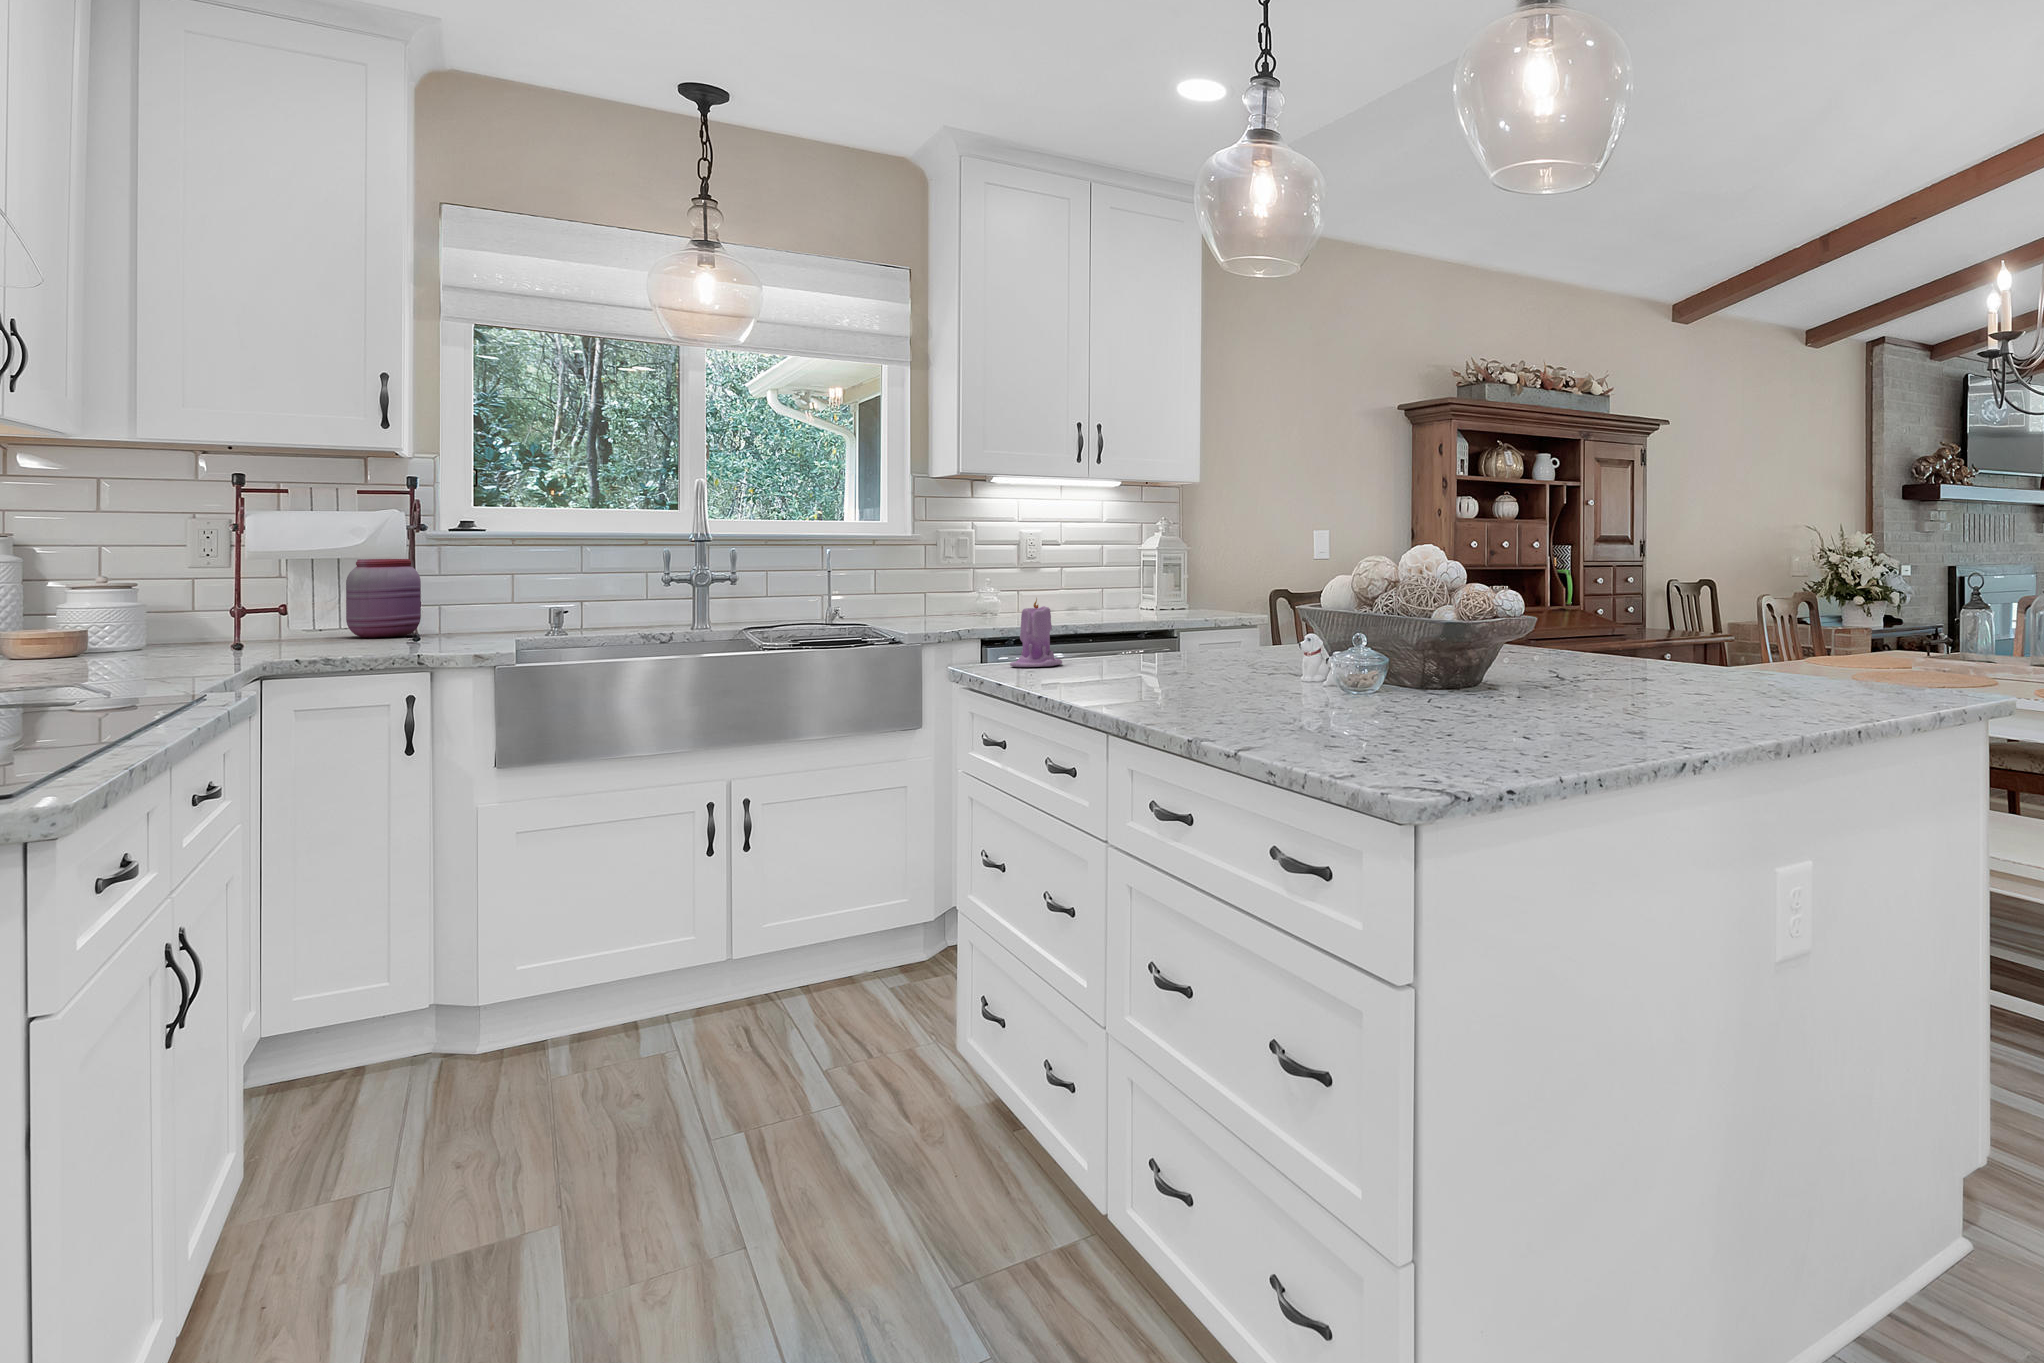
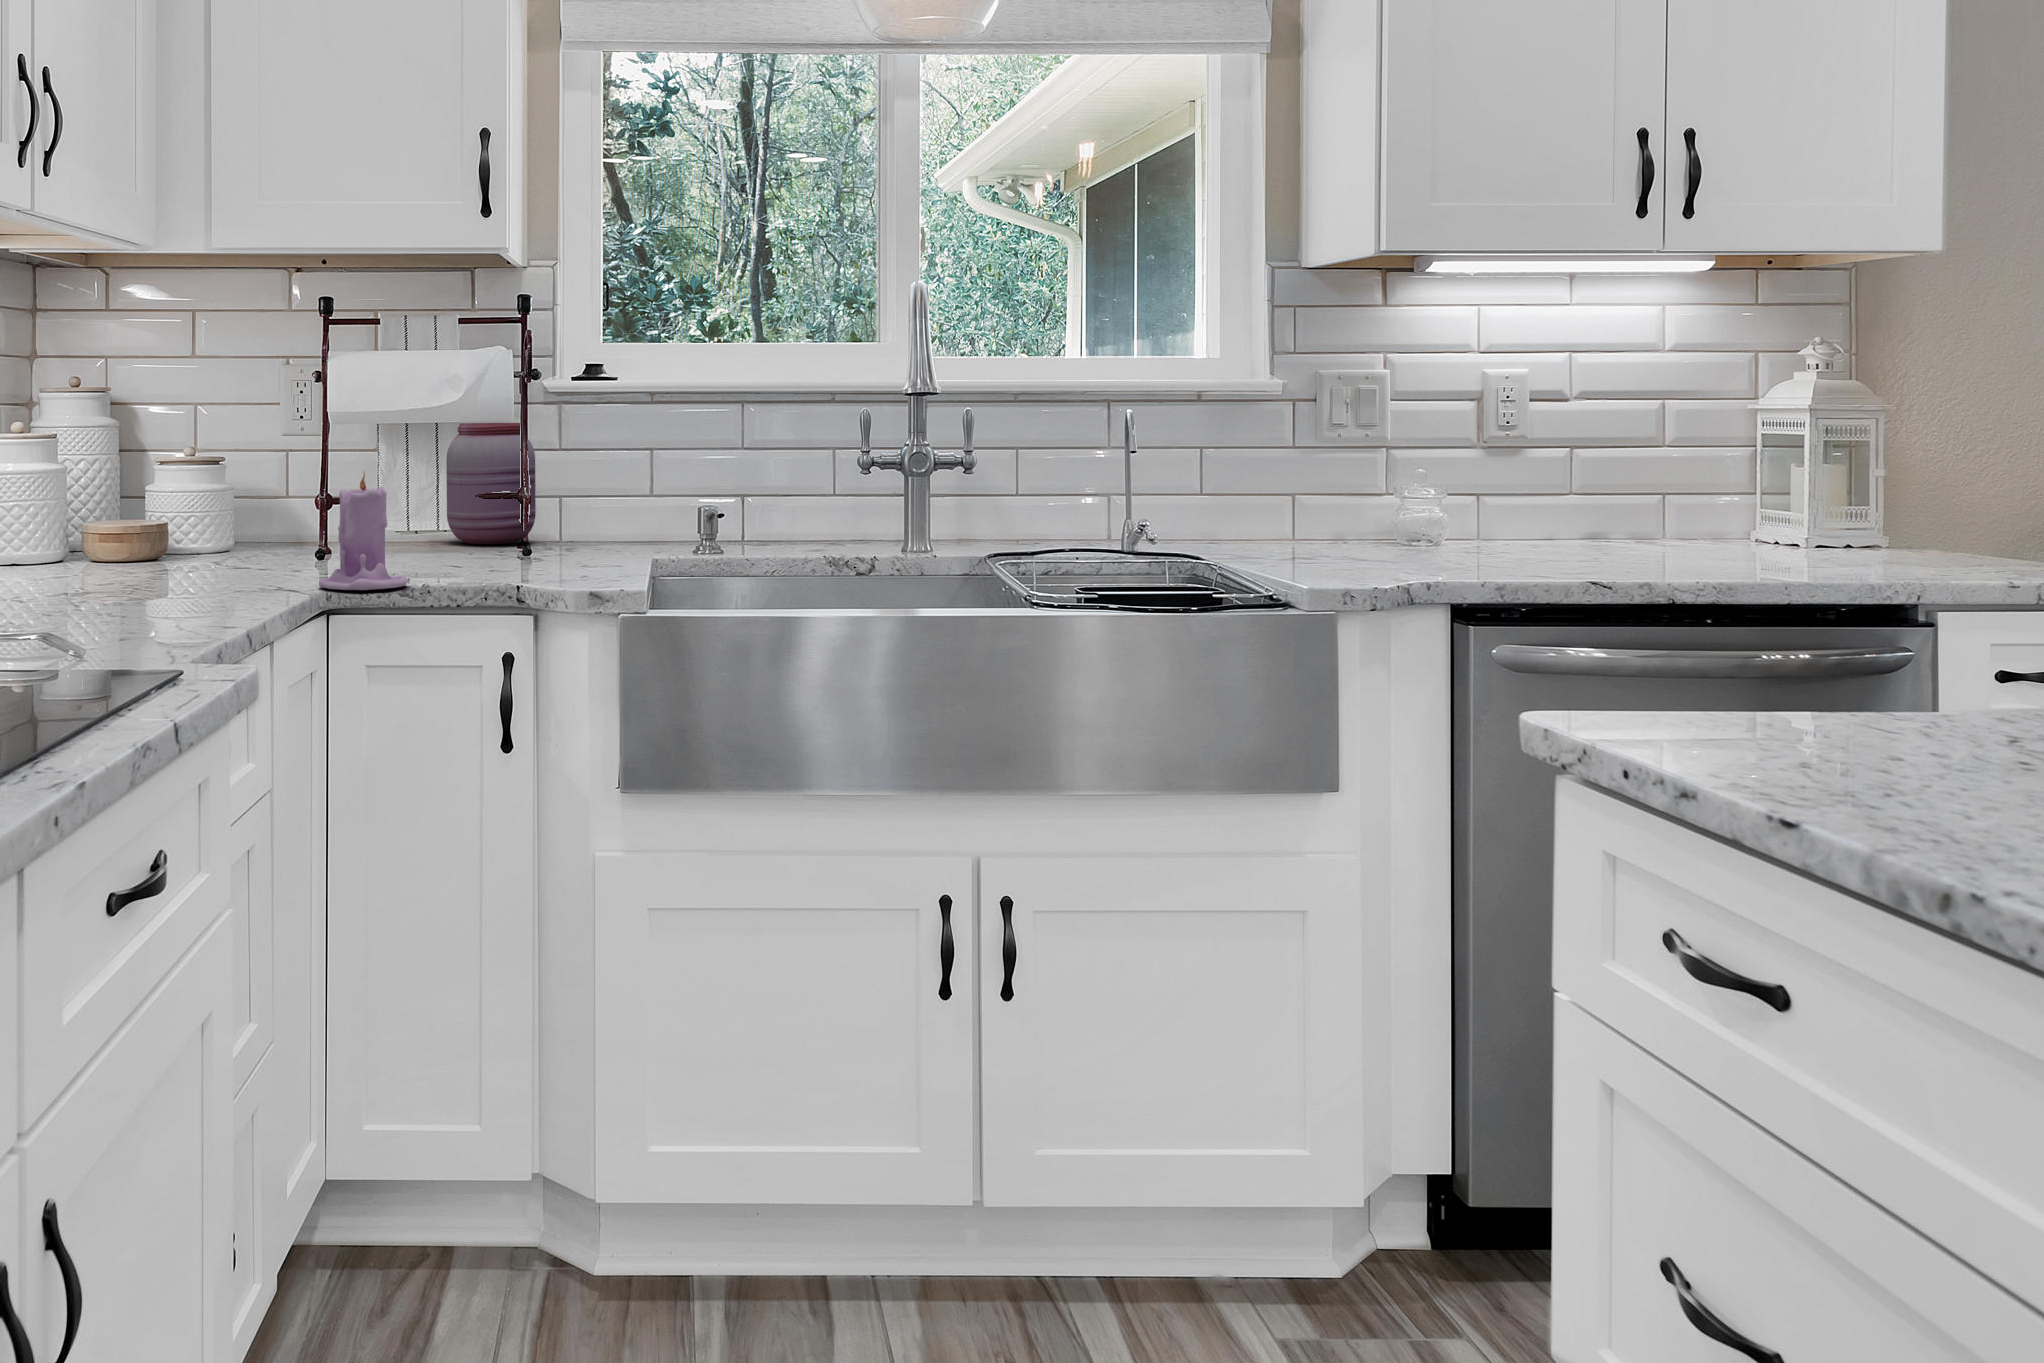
candle: present [1010,598,1062,667] -> present [319,473,407,590]

